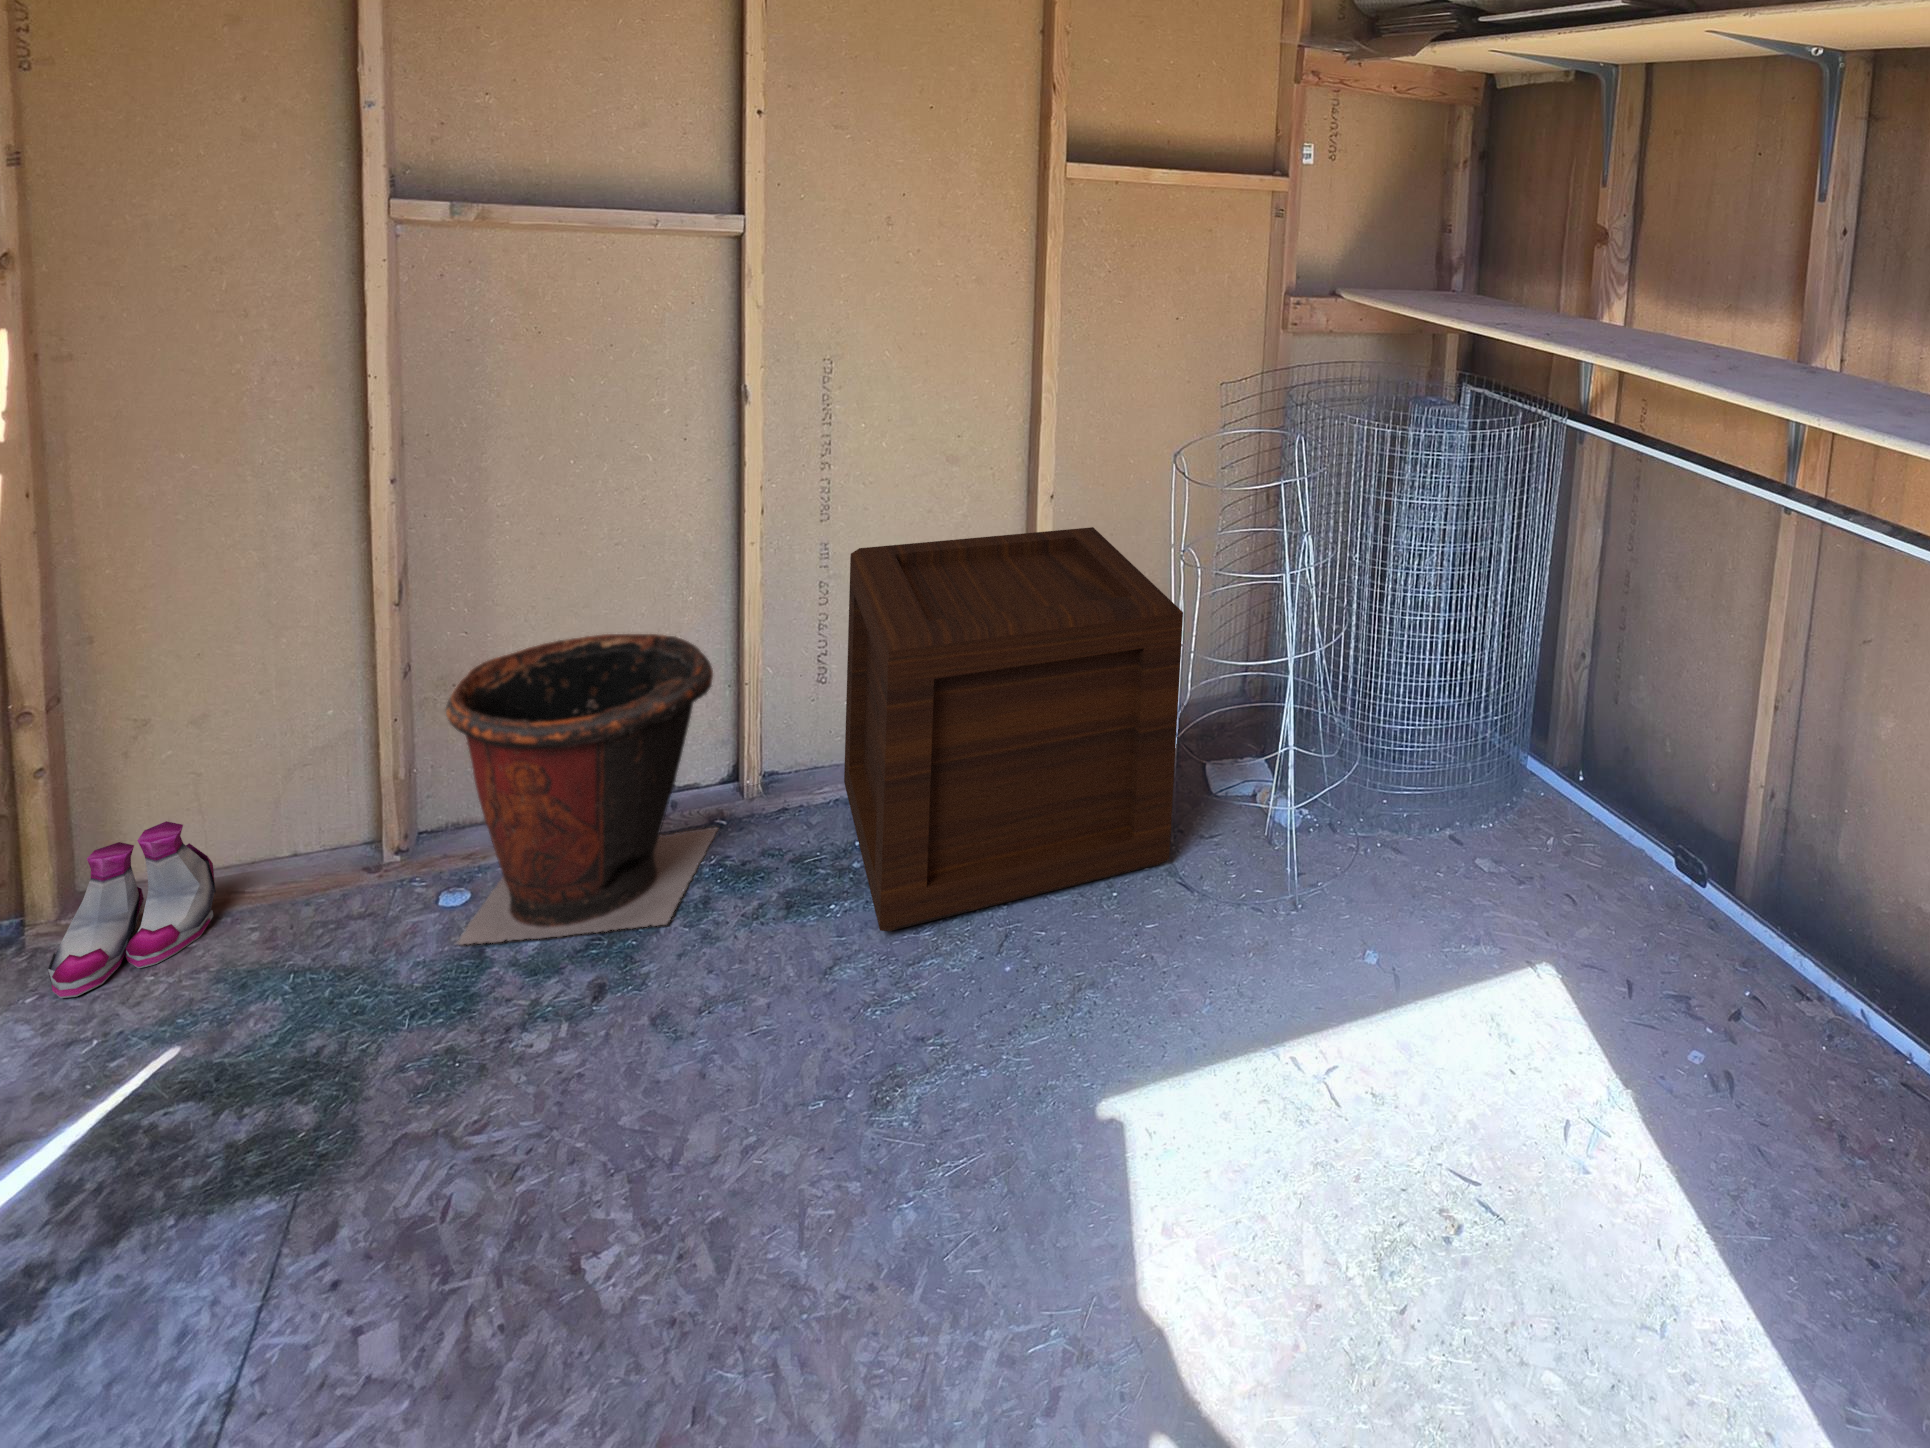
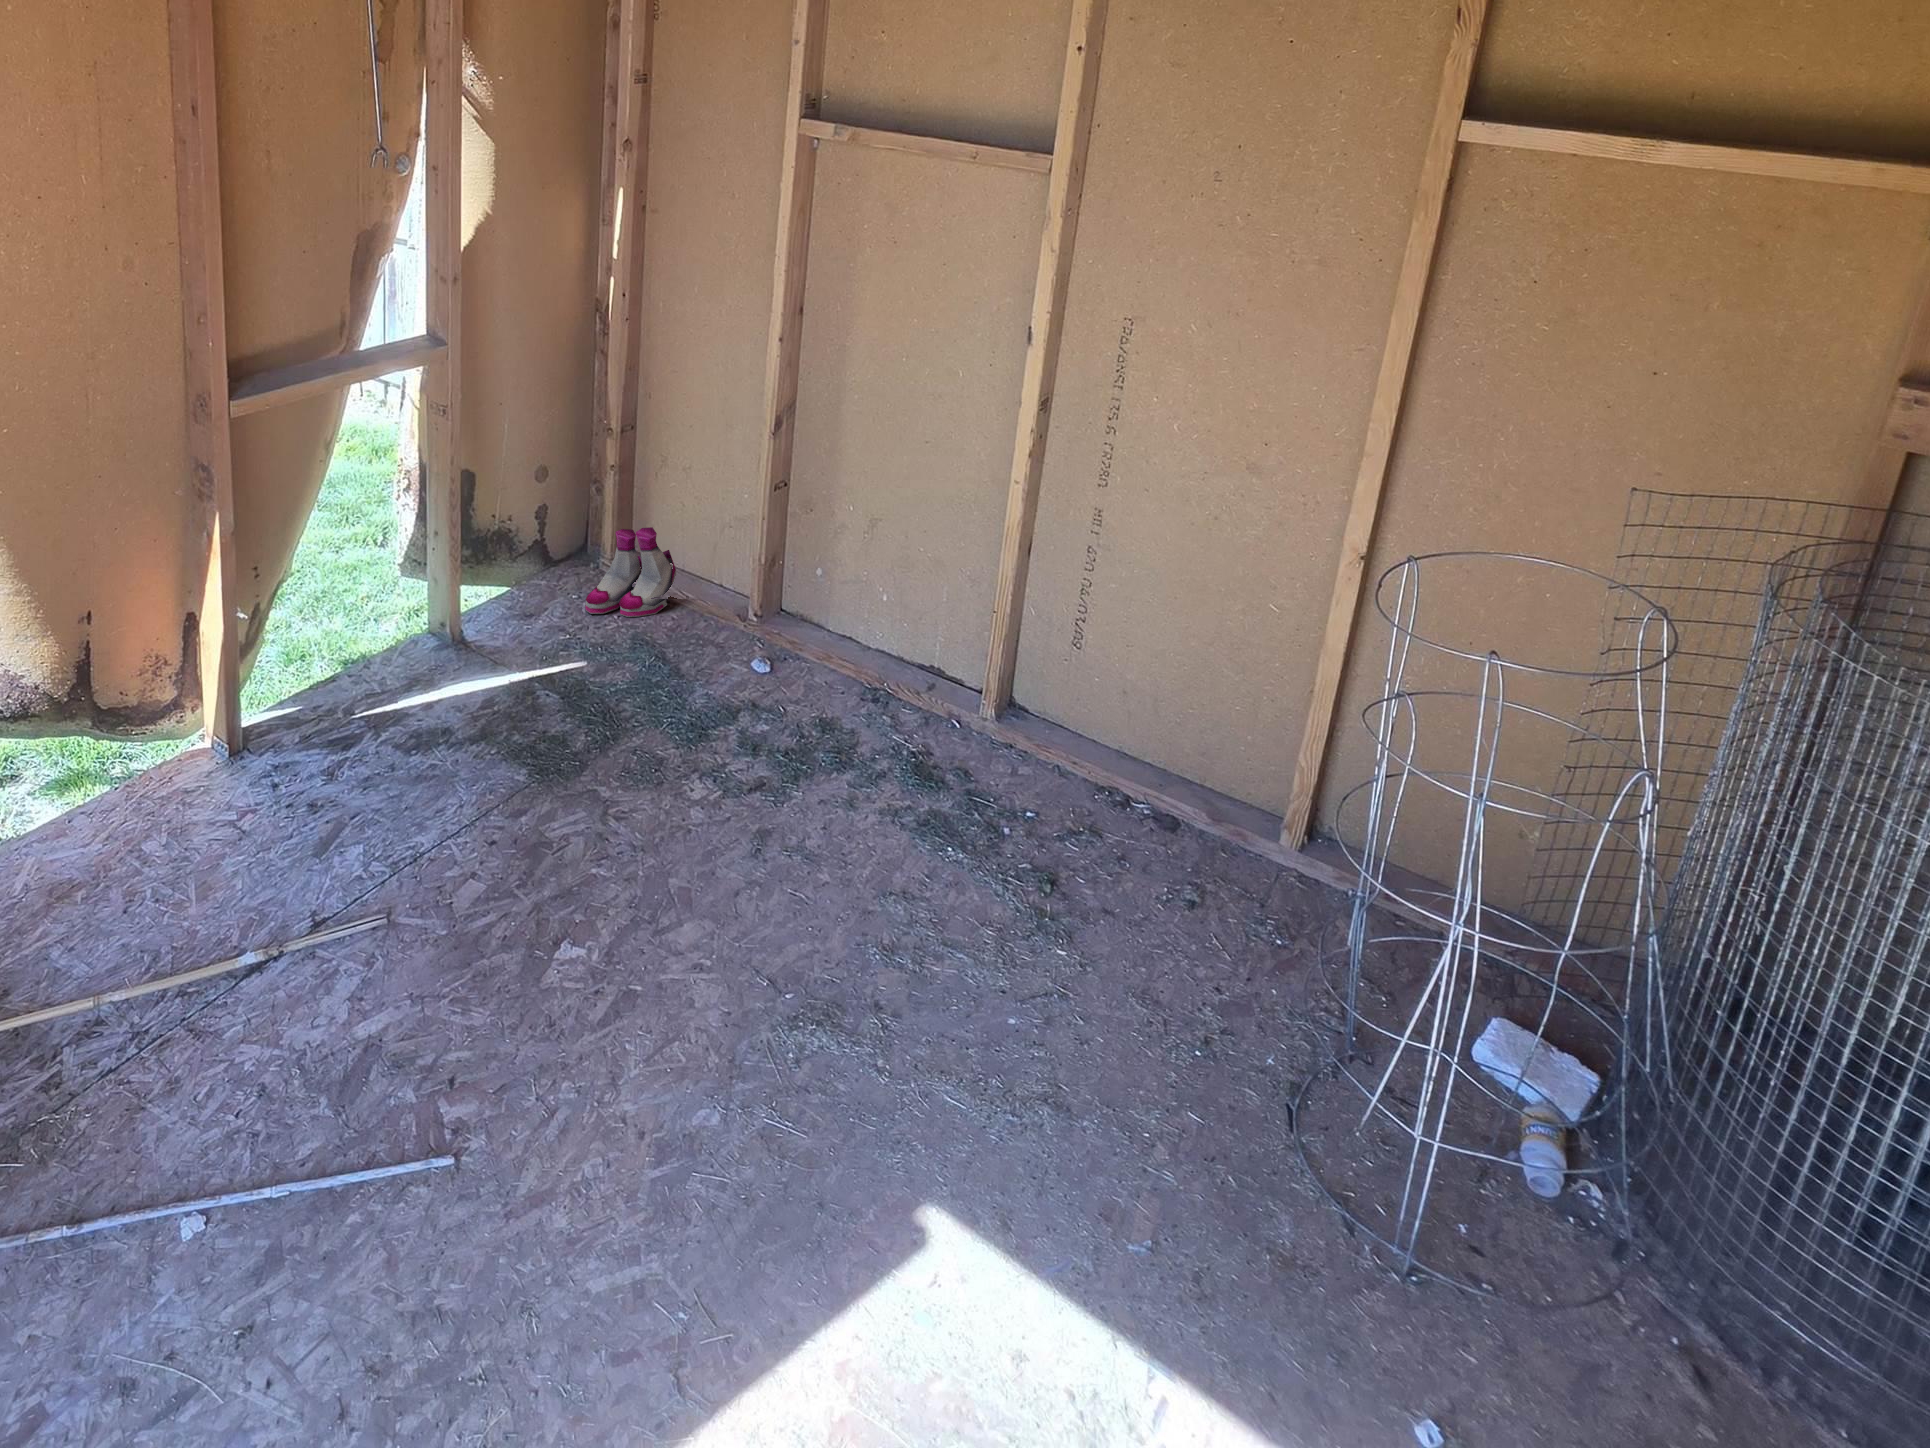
wooden crate: present [844,527,1183,931] -> none [945,498,1449,1077]
trash can: present [446,634,718,945] -> none [728,488,954,773]

